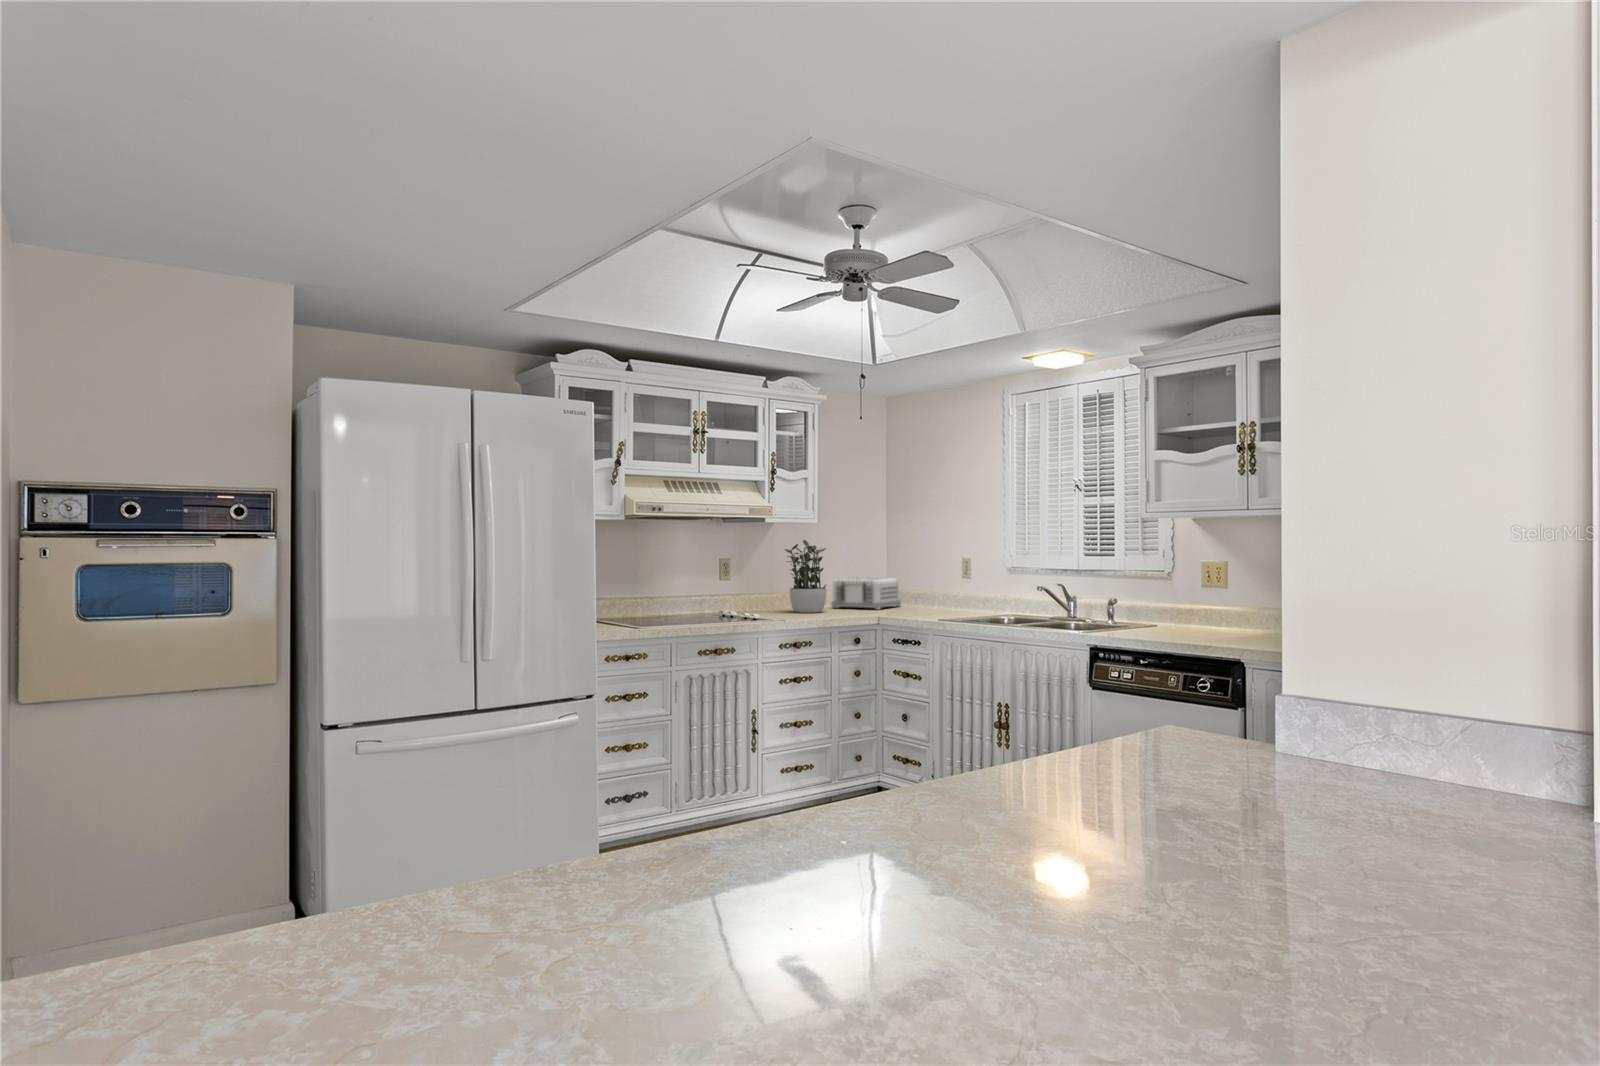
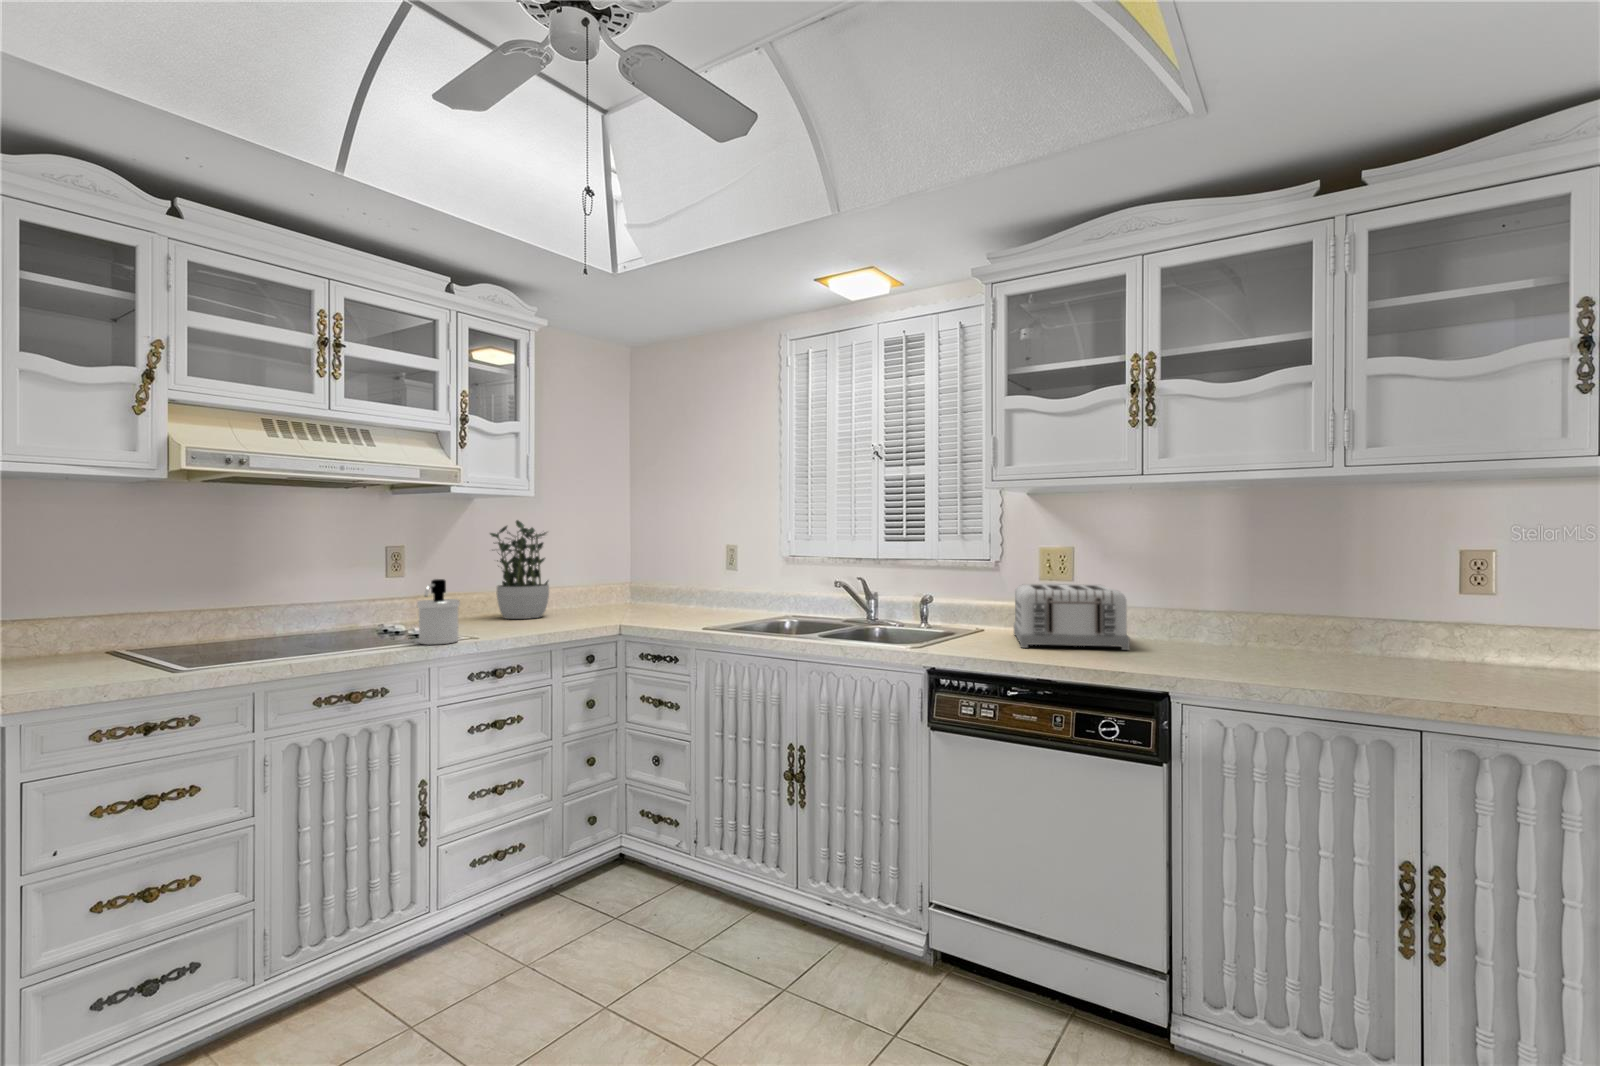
toaster: present [831,577,901,610] -> present [1014,584,1130,650]
soap dispenser: none [749,581,774,623] -> present [417,579,460,645]

